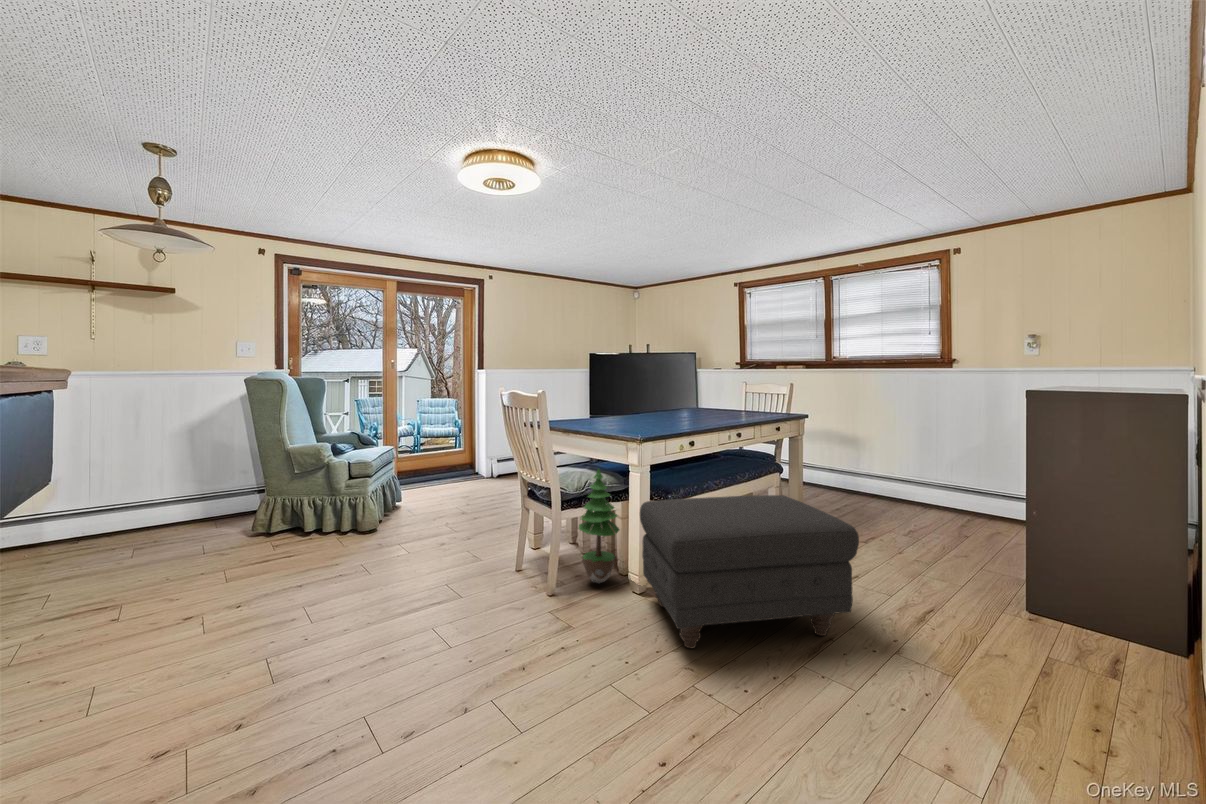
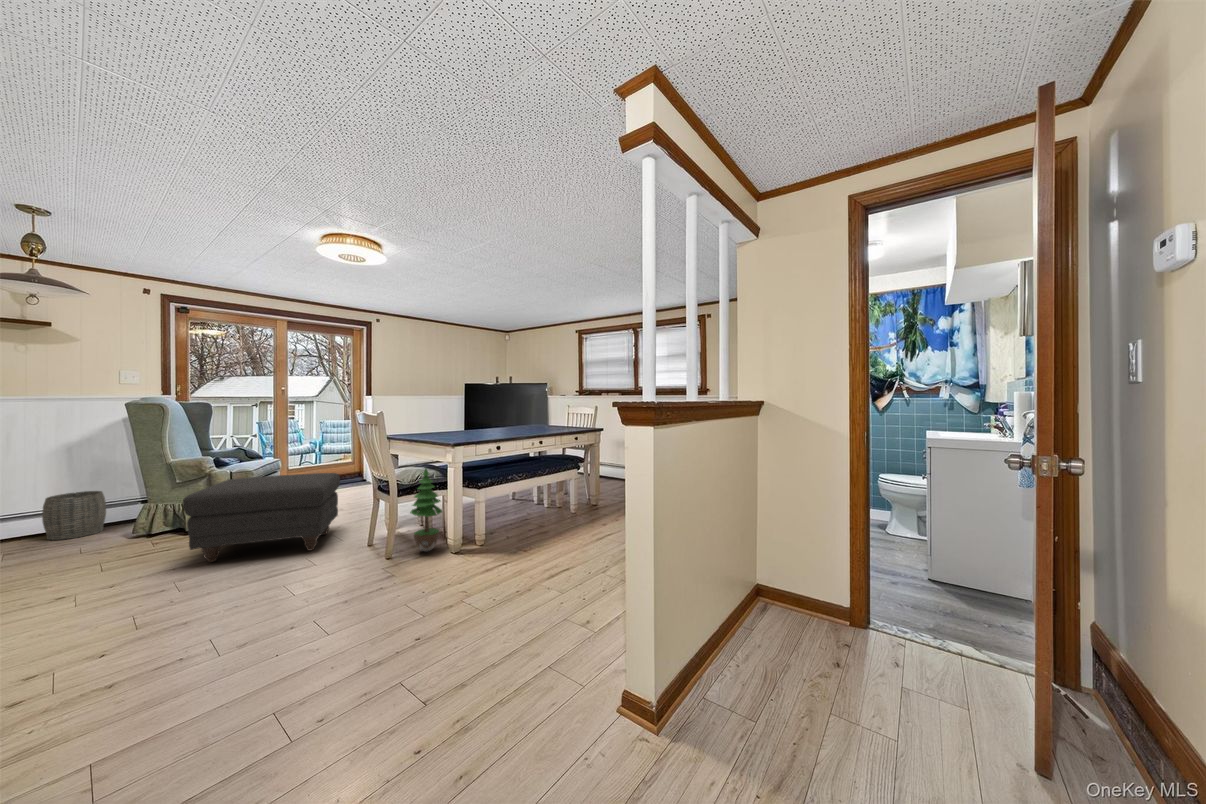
woven basket: none [168,478,225,532] -> present [42,491,106,540]
ottoman: present [640,495,859,648] -> present [183,473,340,562]

